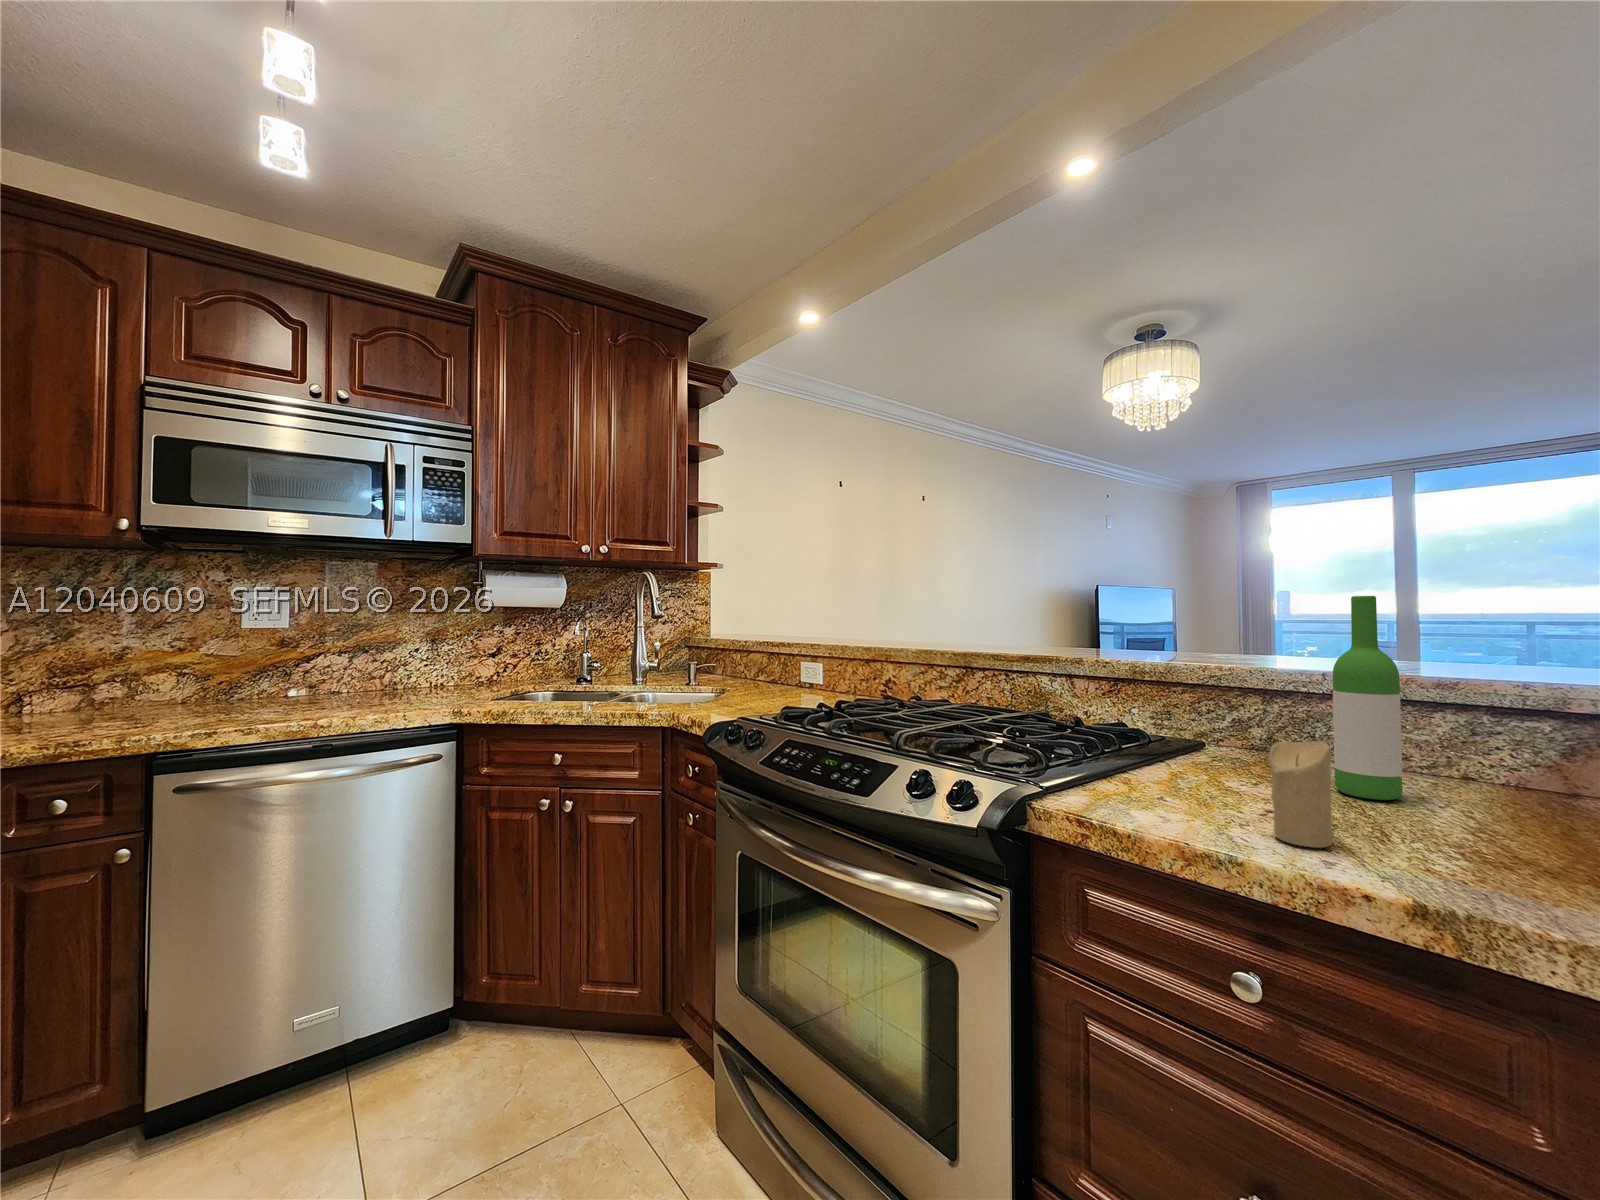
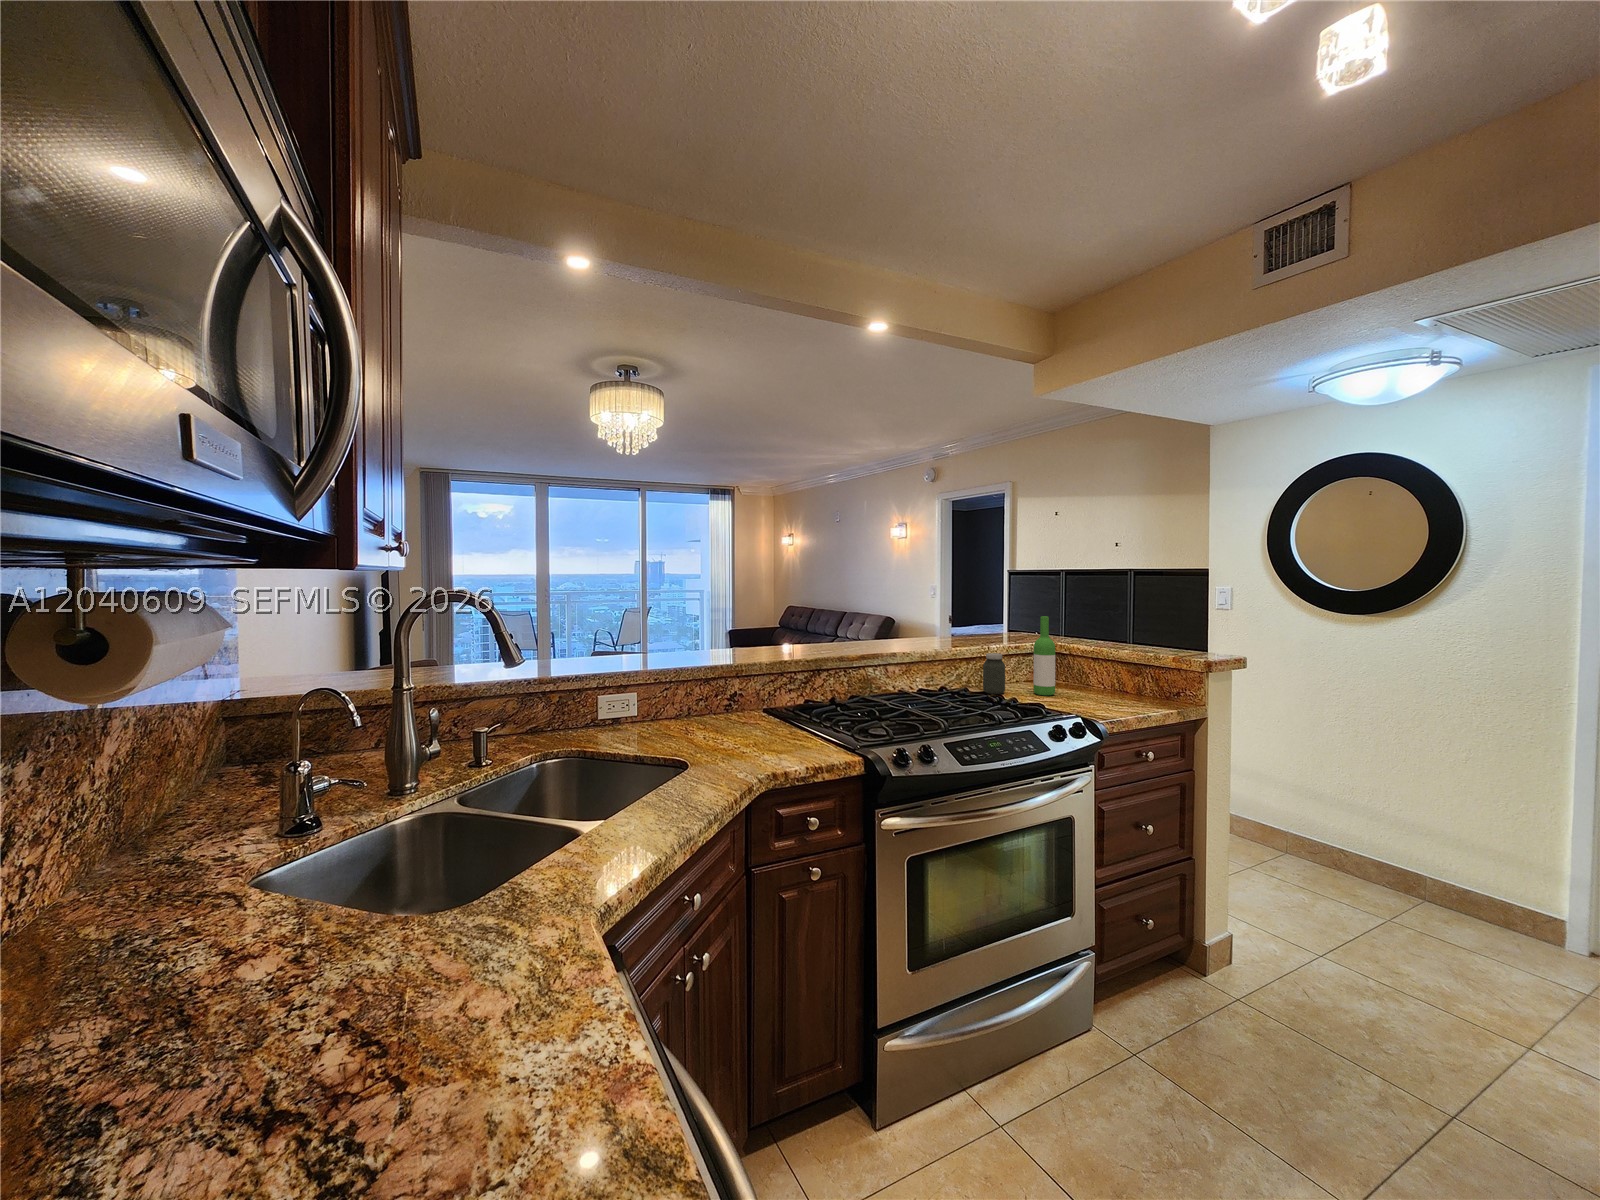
jar: none [1233,679,1290,768] -> present [983,653,1005,694]
candle: present [1268,741,1332,848] -> none [1104,675,1125,714]

